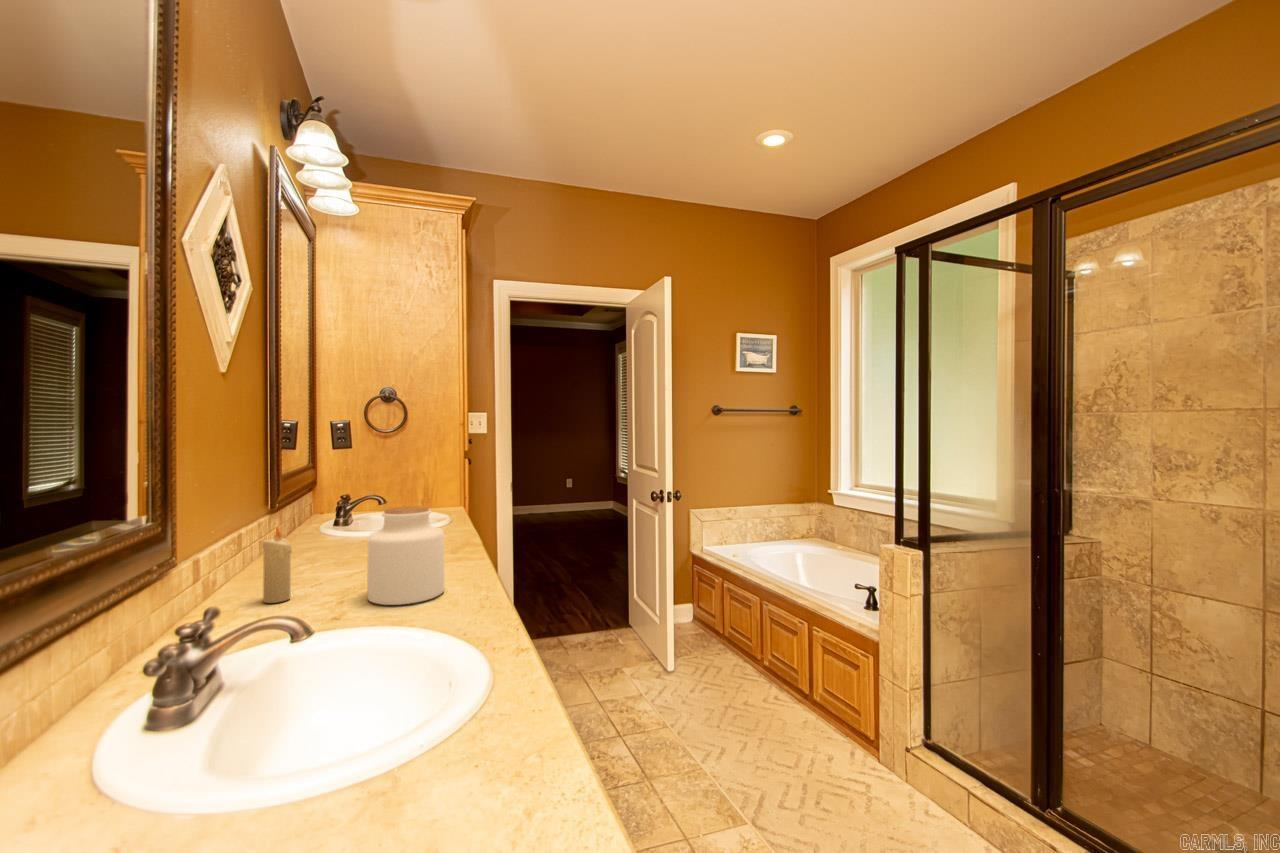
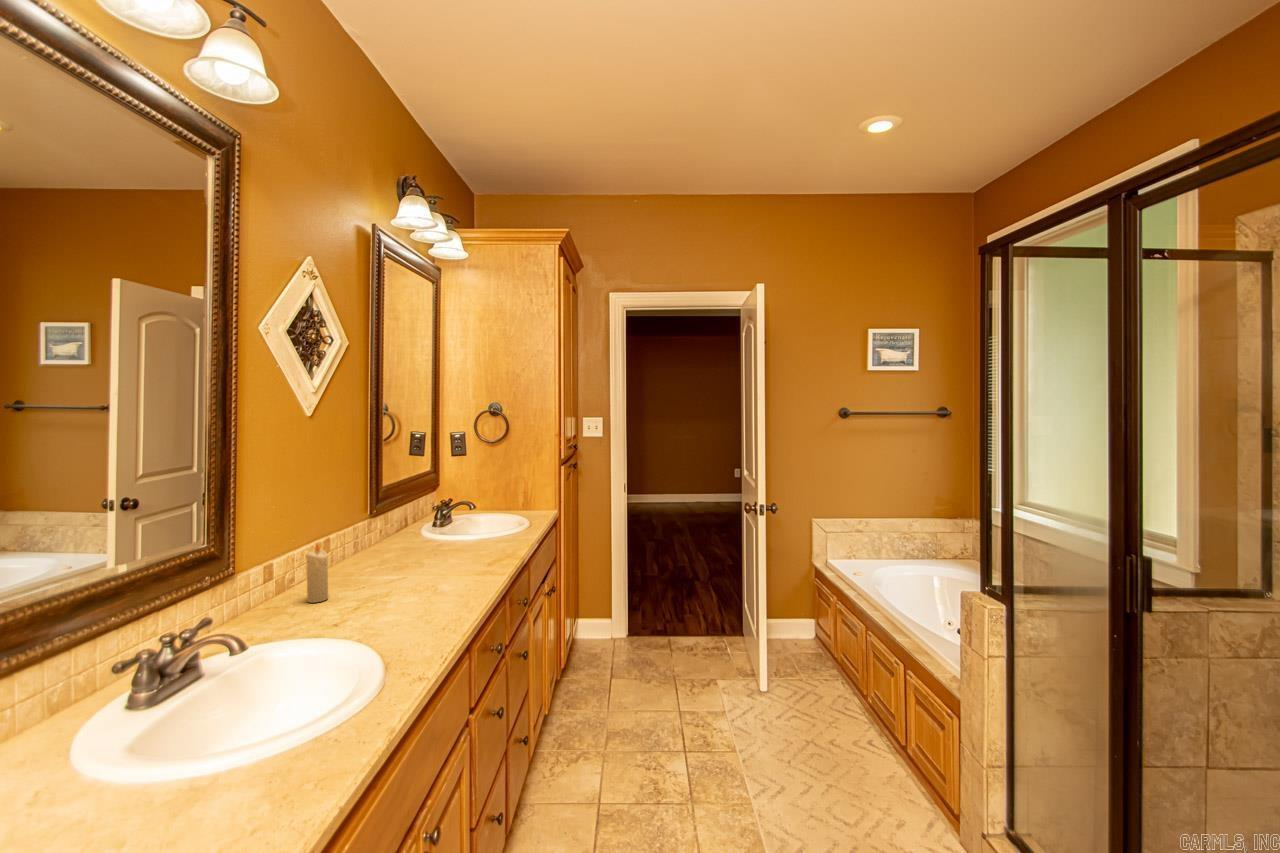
jar: present [367,506,444,605] -> none [369,532,435,618]

